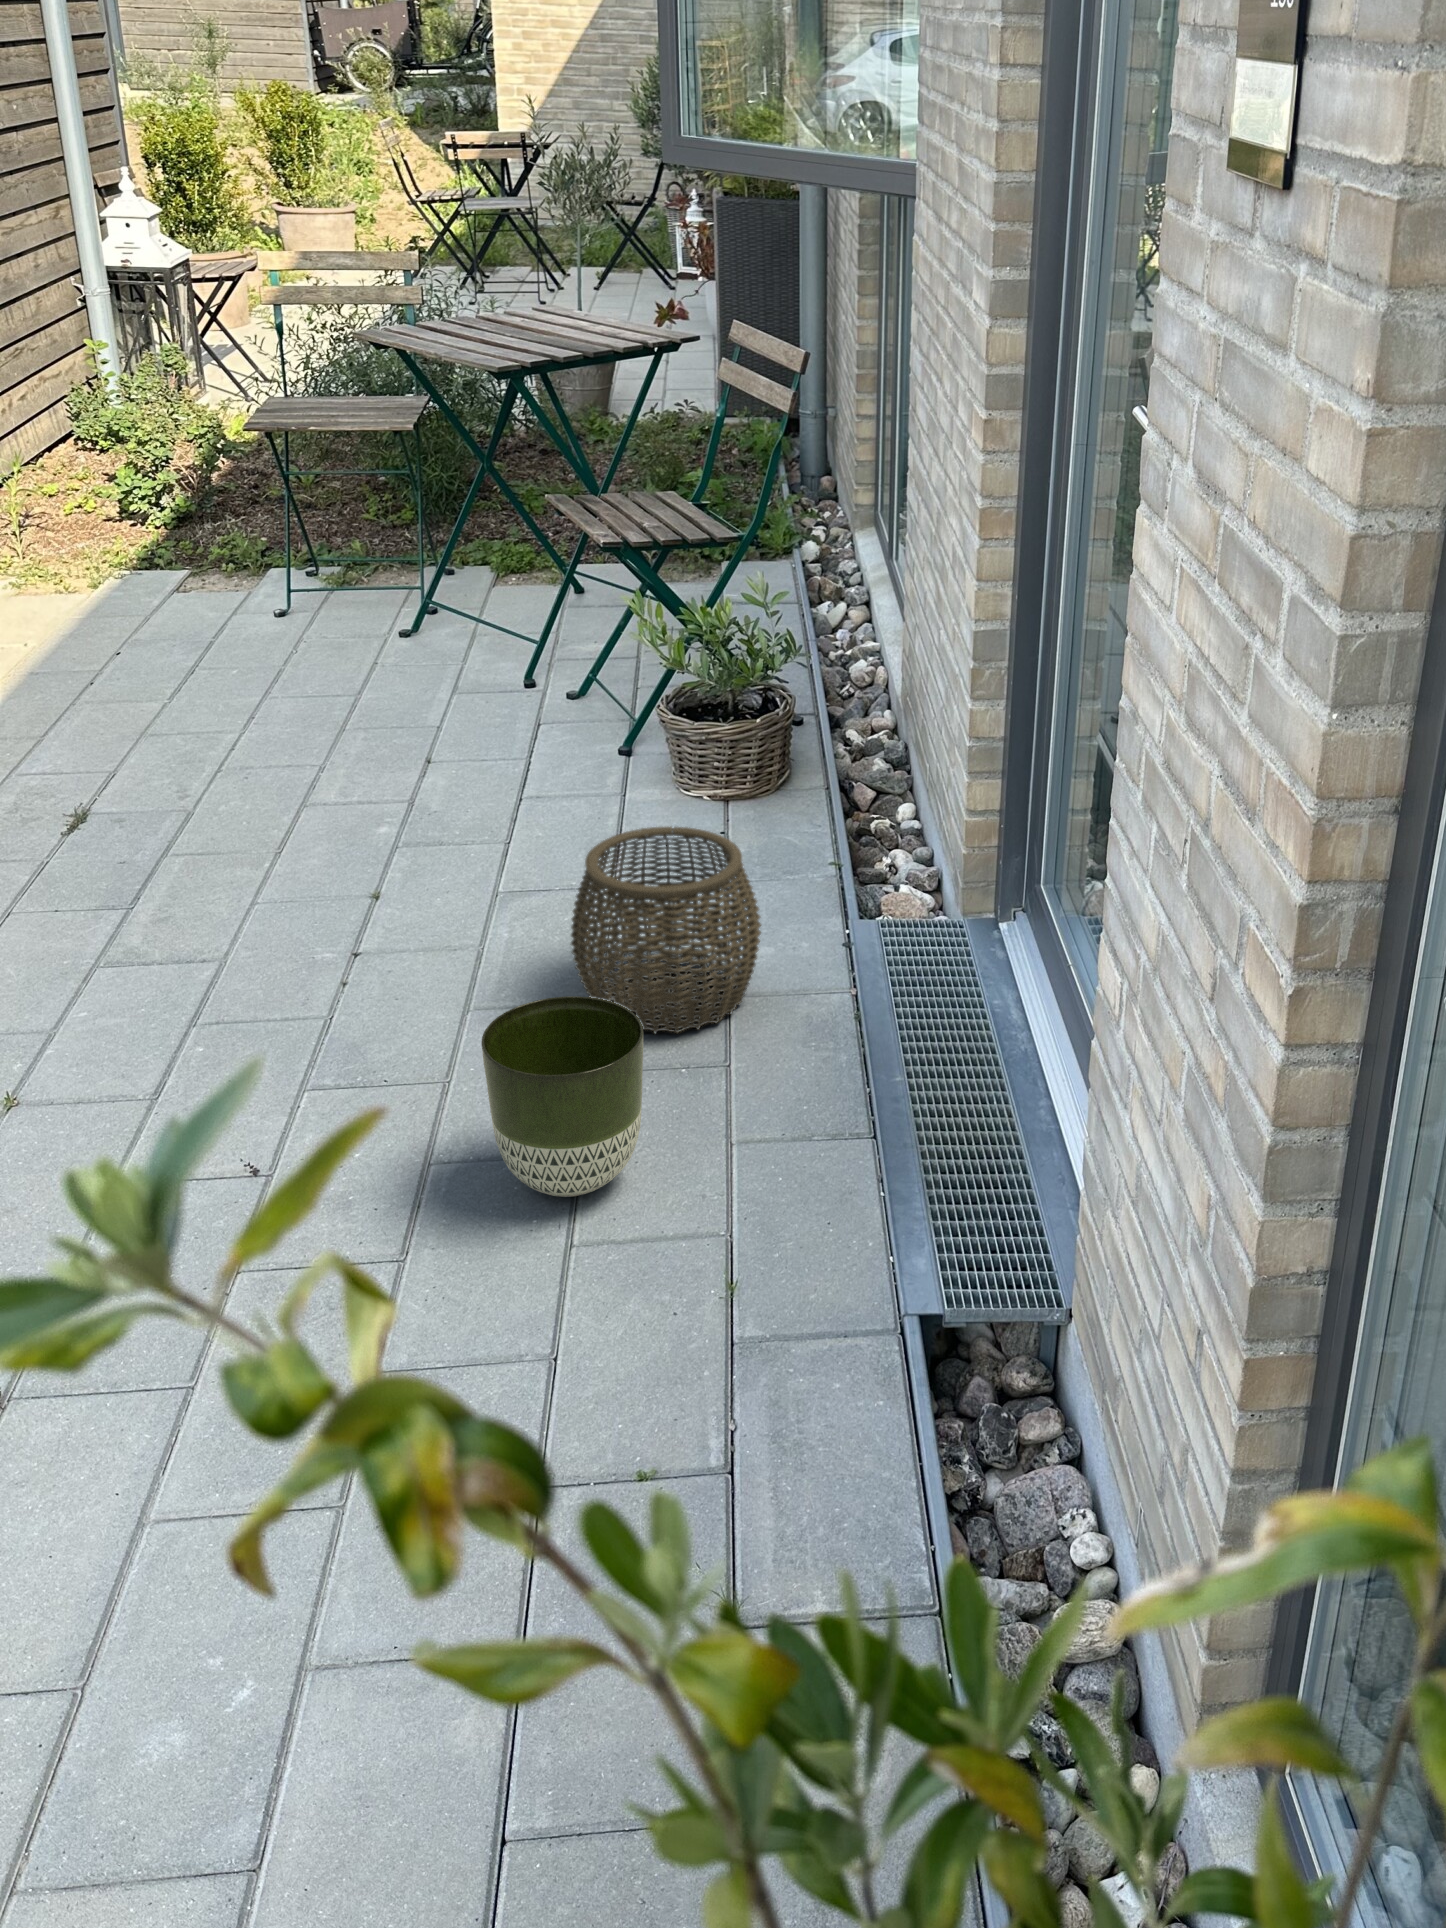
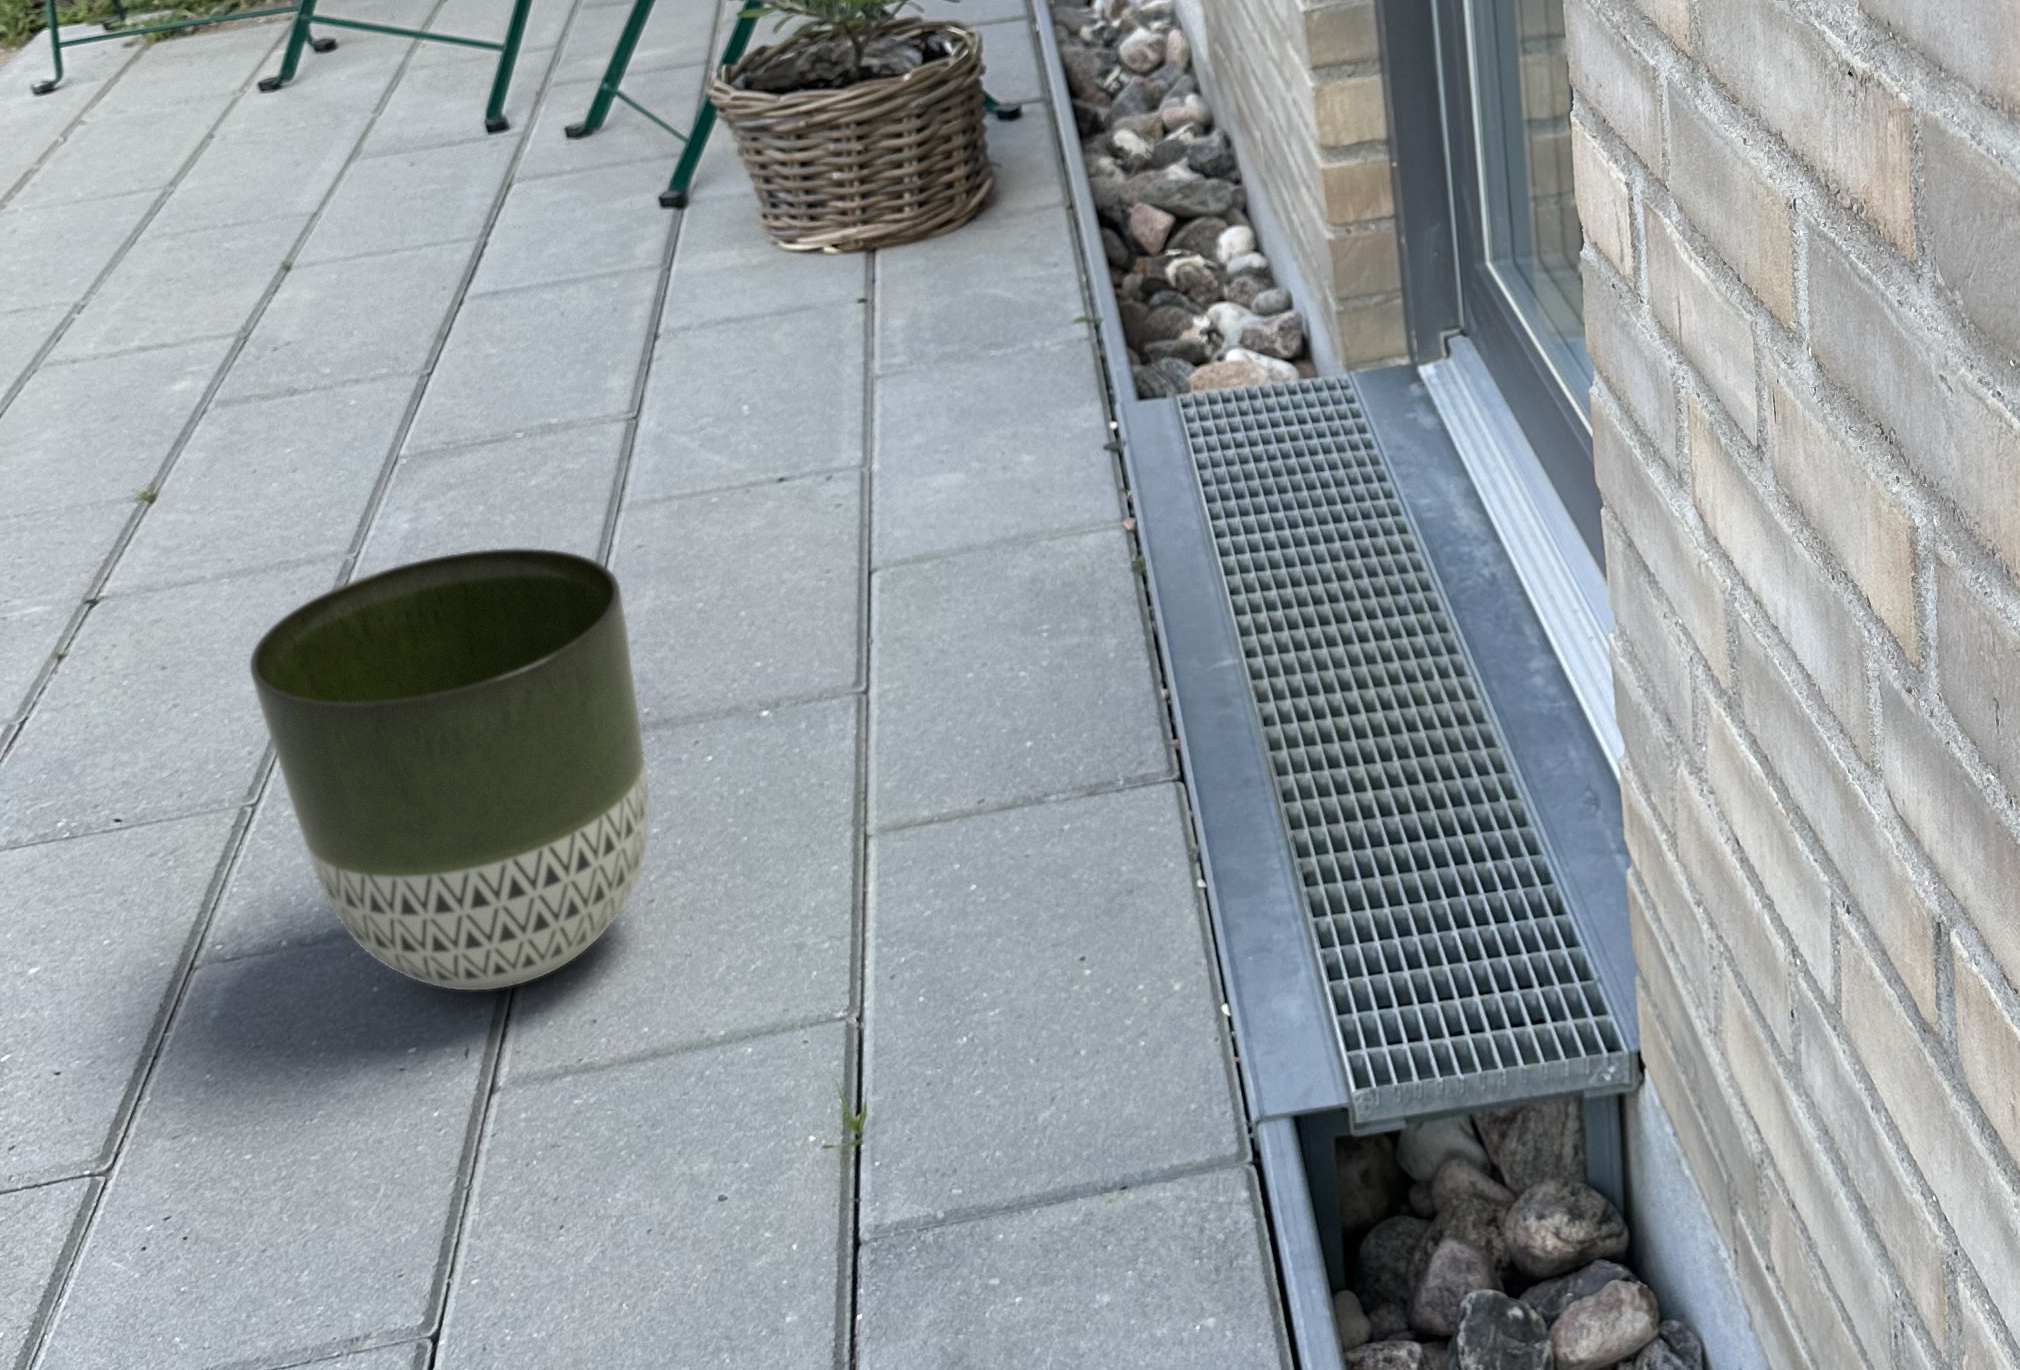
woven basket: present [571,827,761,1033] -> none [509,236,920,660]

